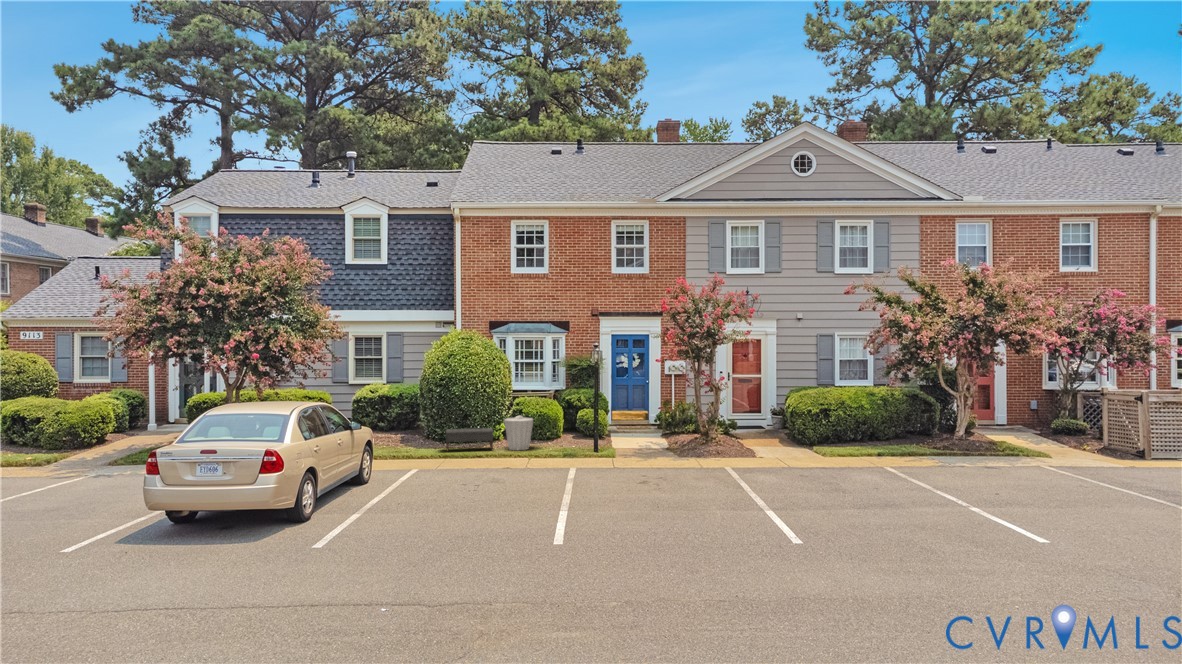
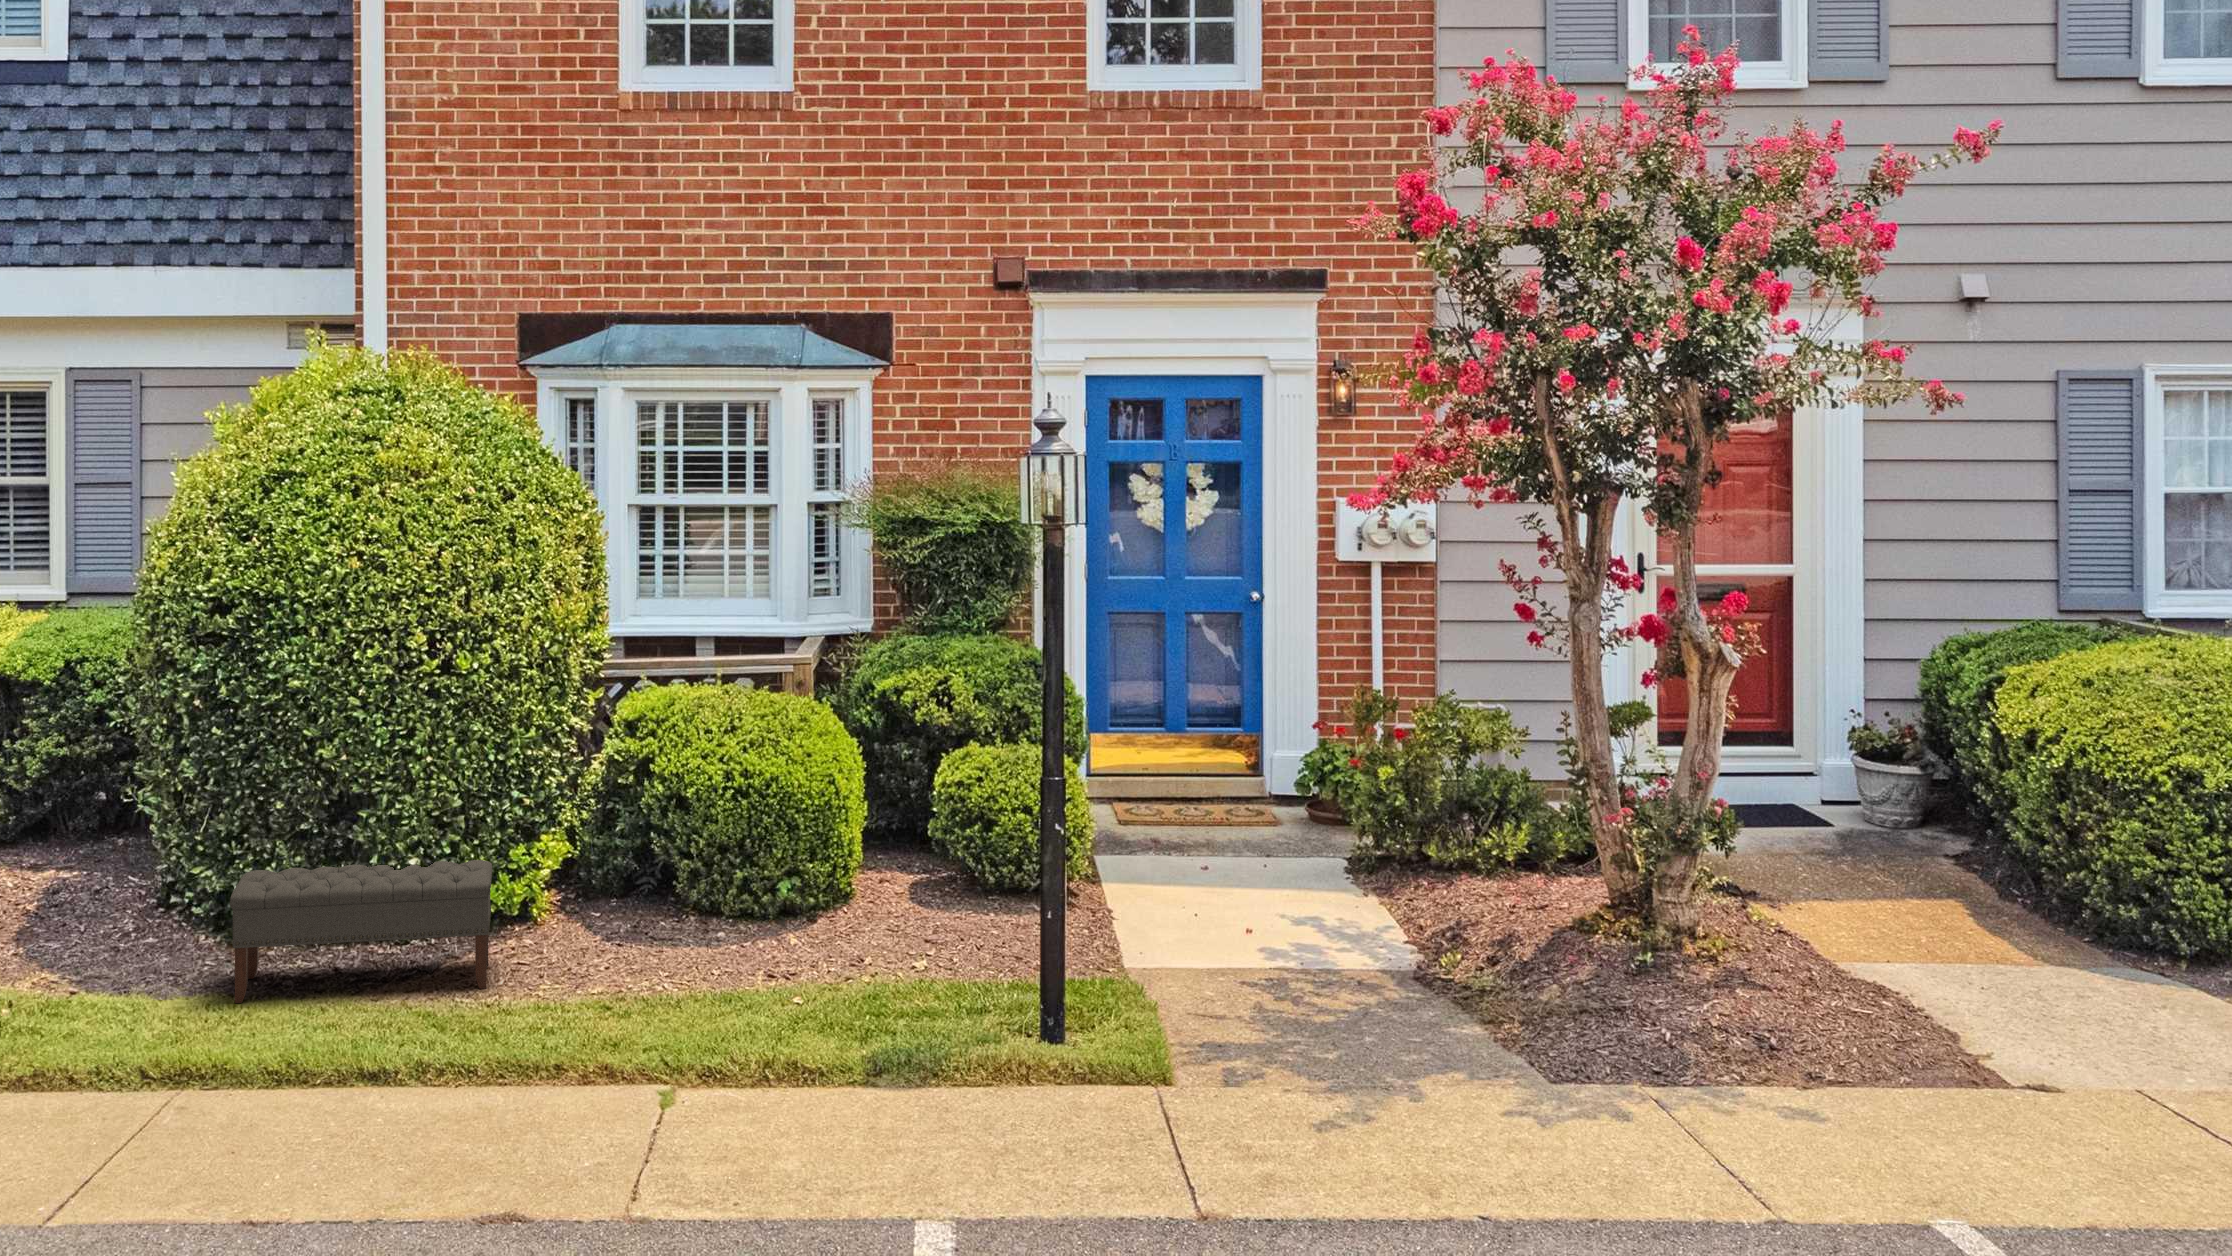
trash can: present [504,415,533,450] -> none [550,796,704,986]

